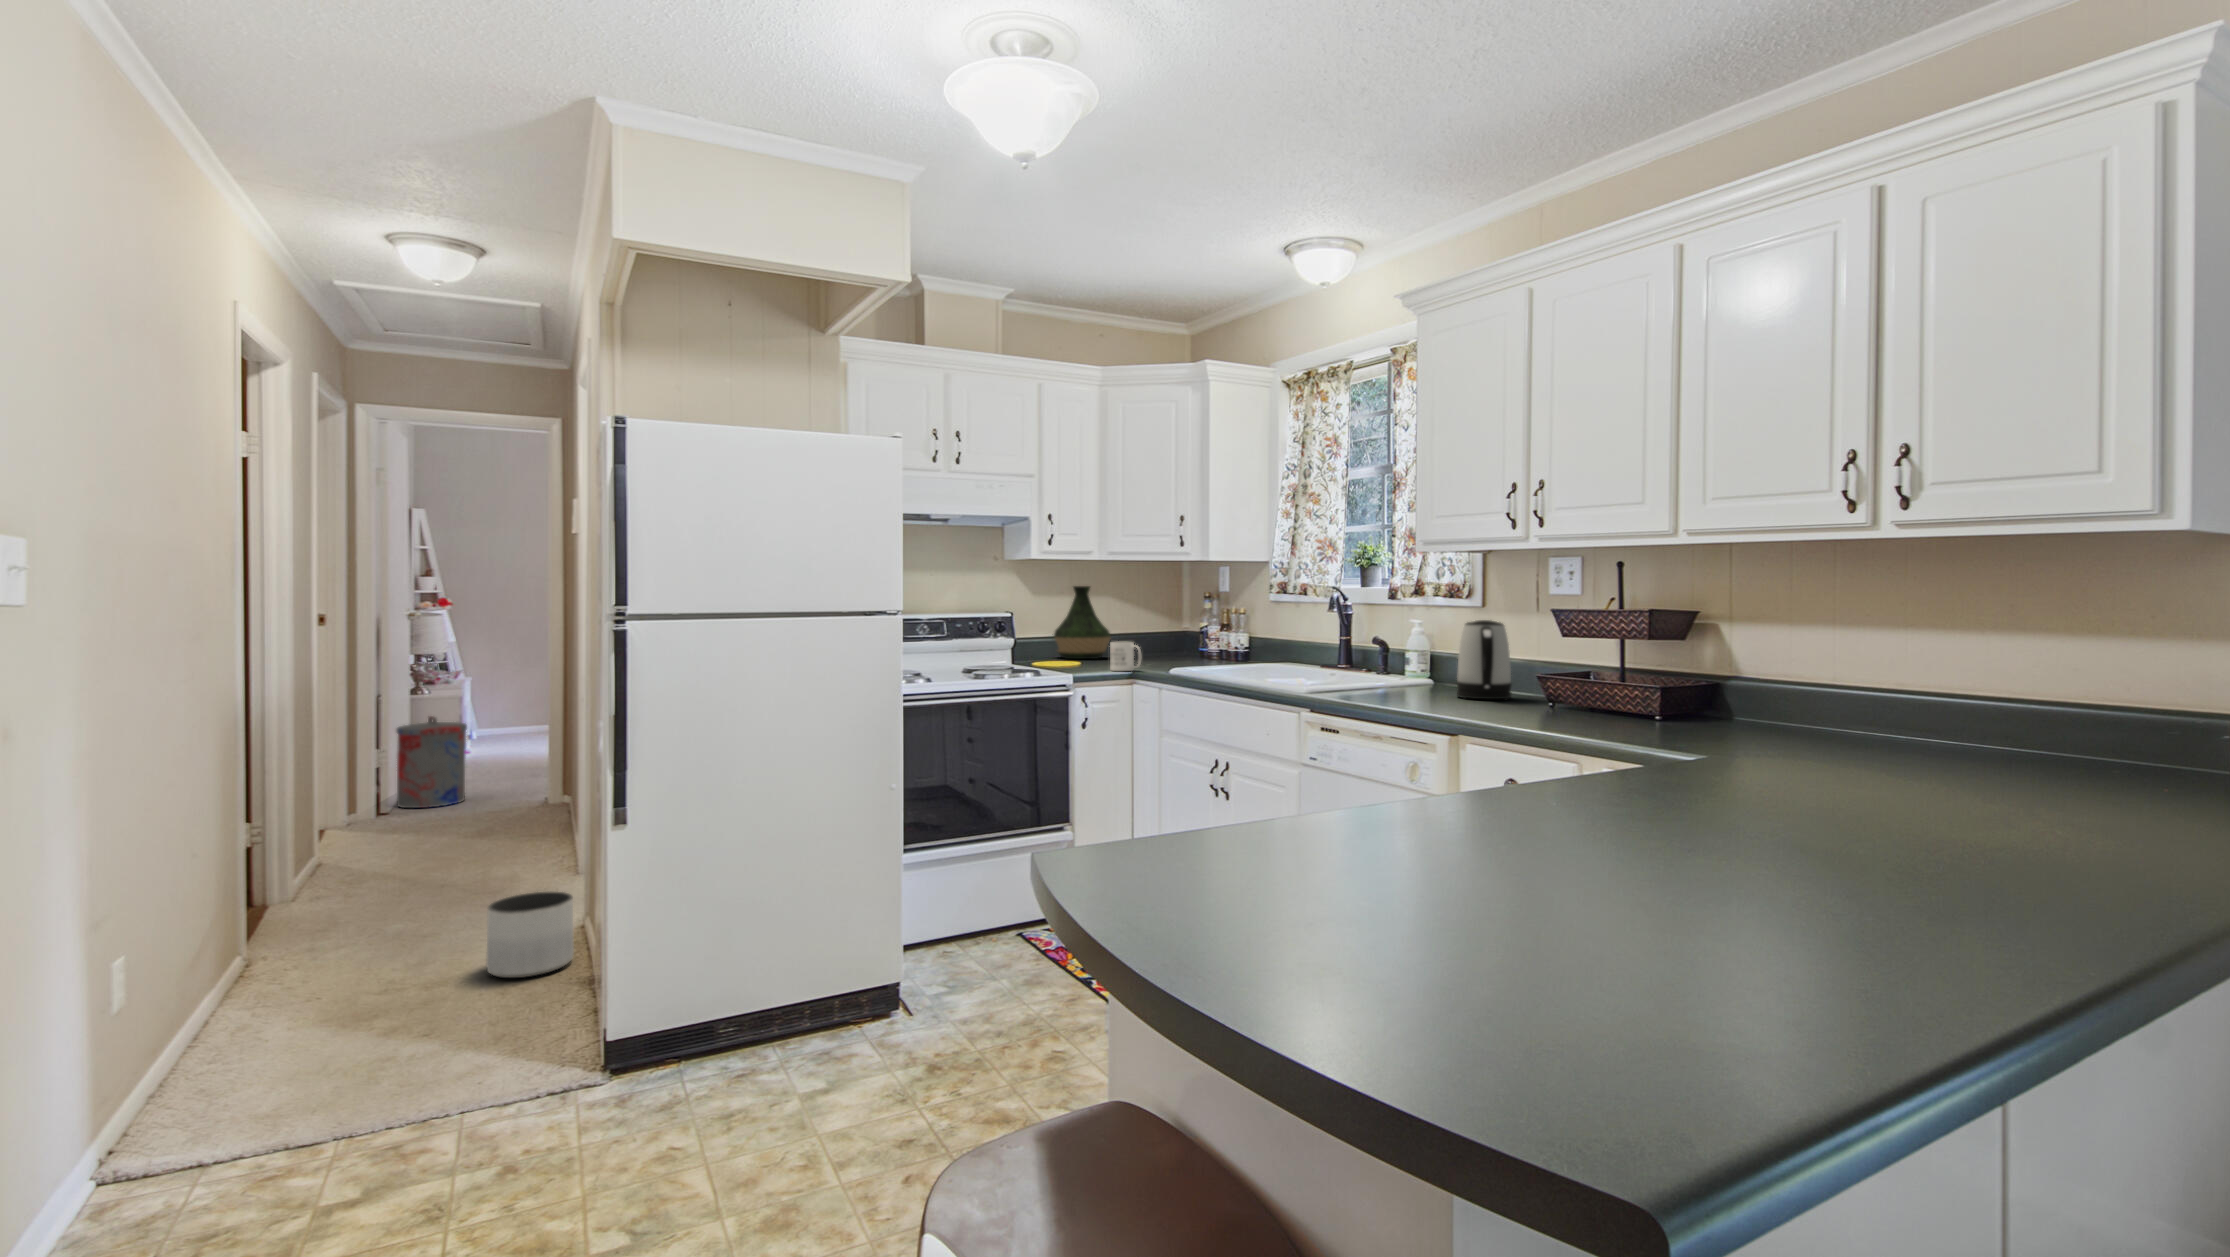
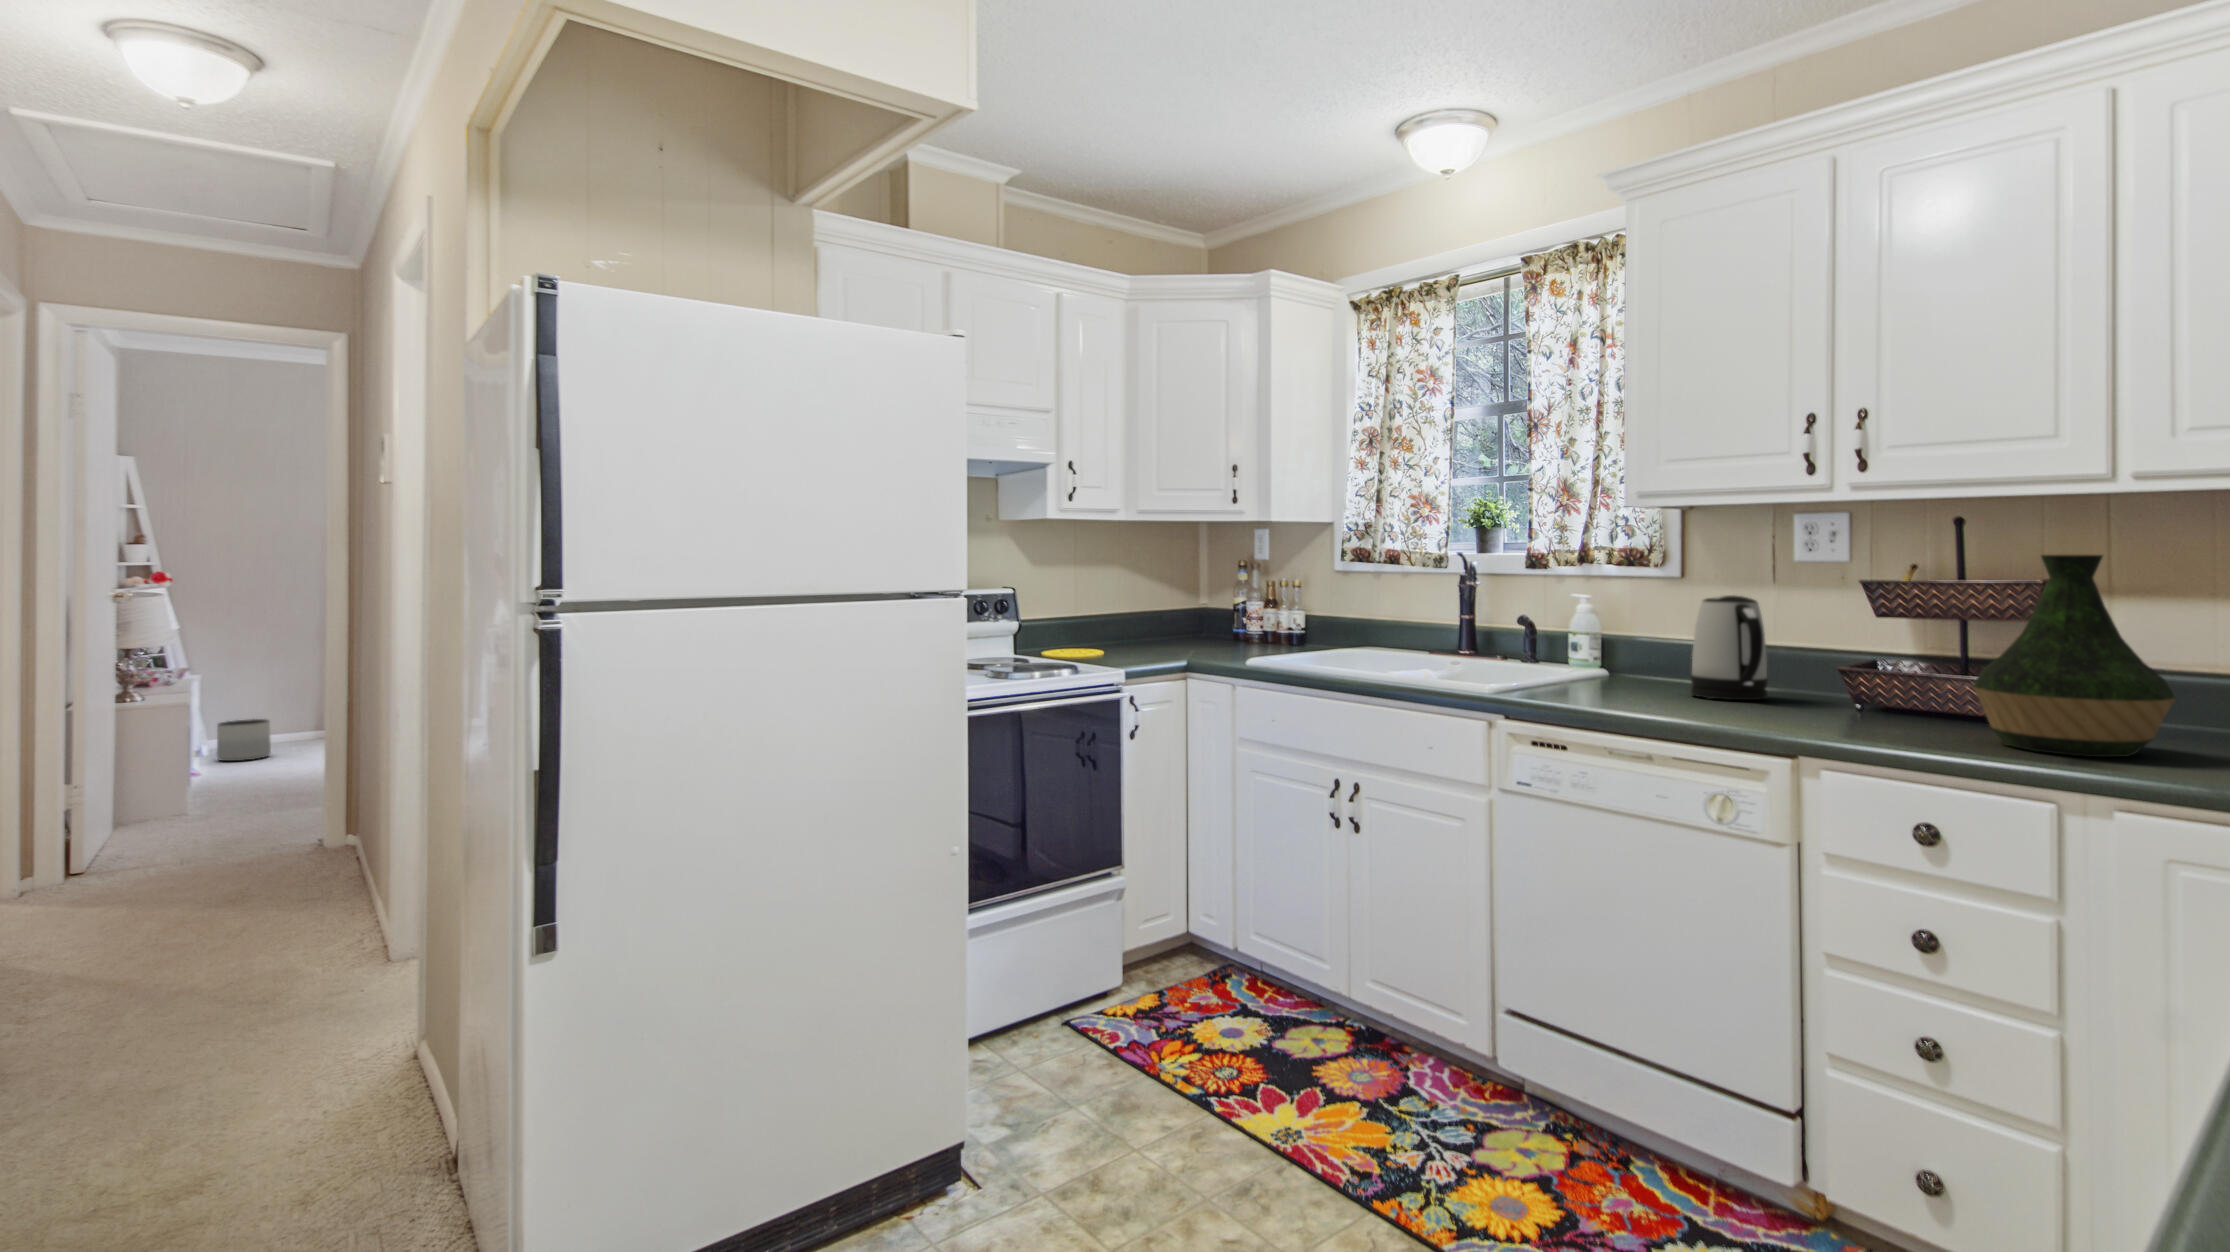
vase: present [1054,586,1111,659] -> present [1973,555,2175,757]
mug: present [1110,642,1141,671] -> none [1165,626,1208,665]
trash can: present [396,716,467,808] -> none [94,733,203,861]
planter: present [486,891,574,978] -> present [217,719,271,761]

